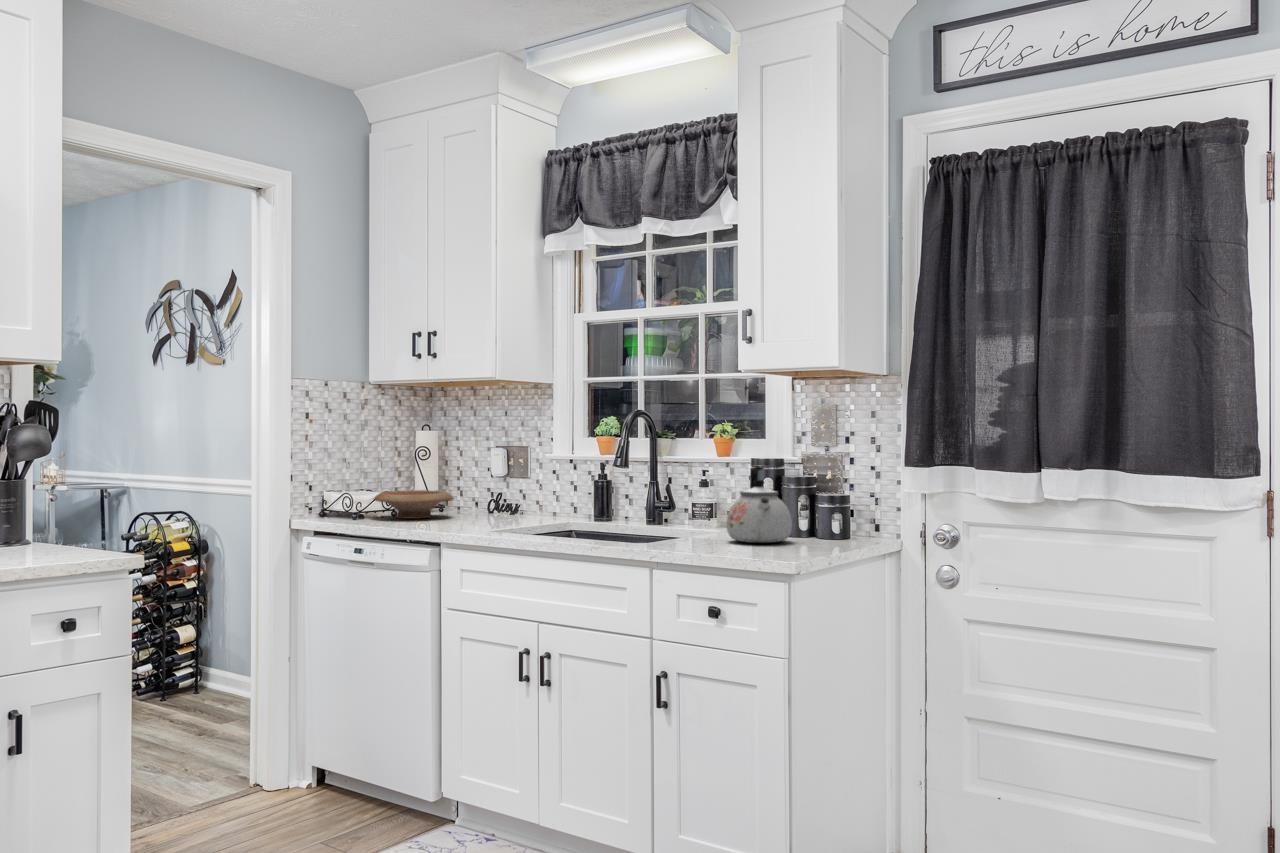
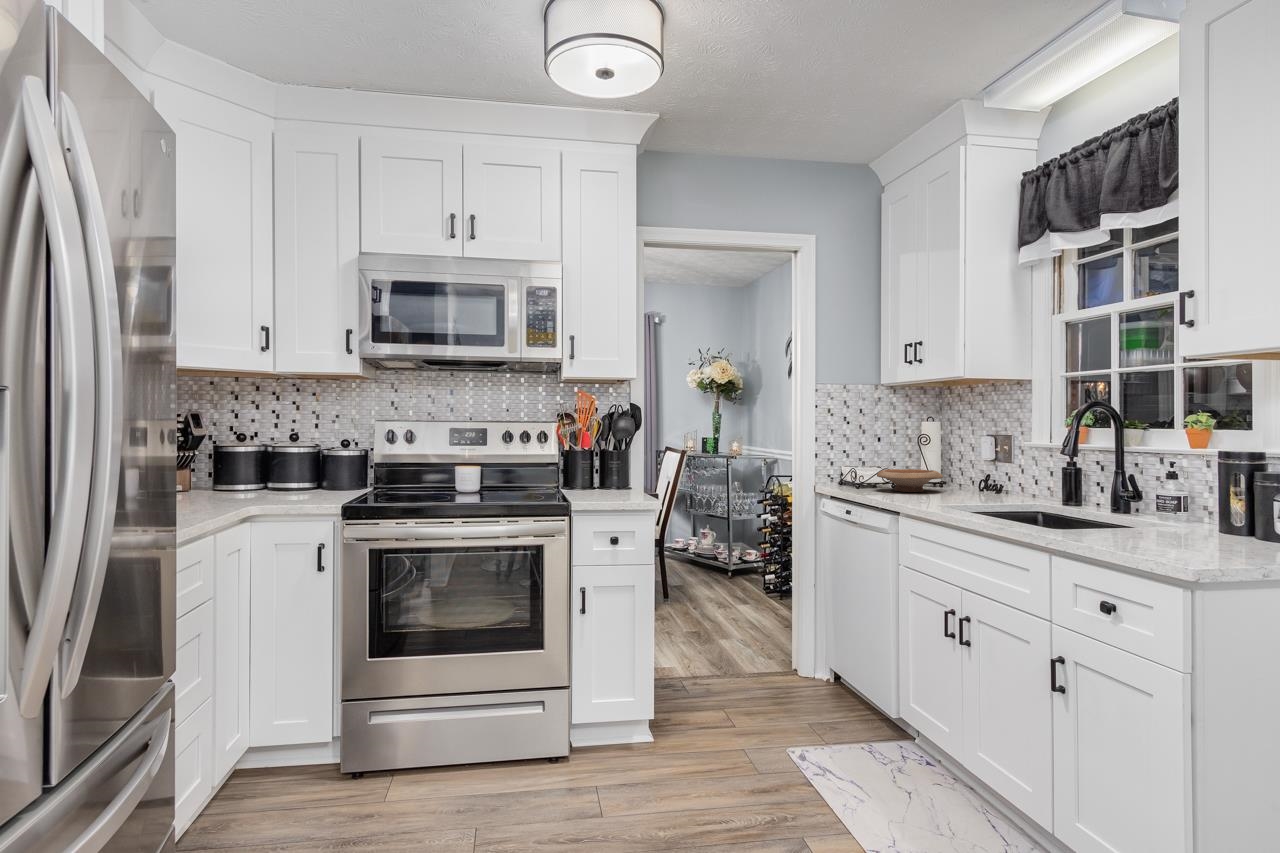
kettle: present [726,466,792,543] -> none [1156,460,1244,544]

